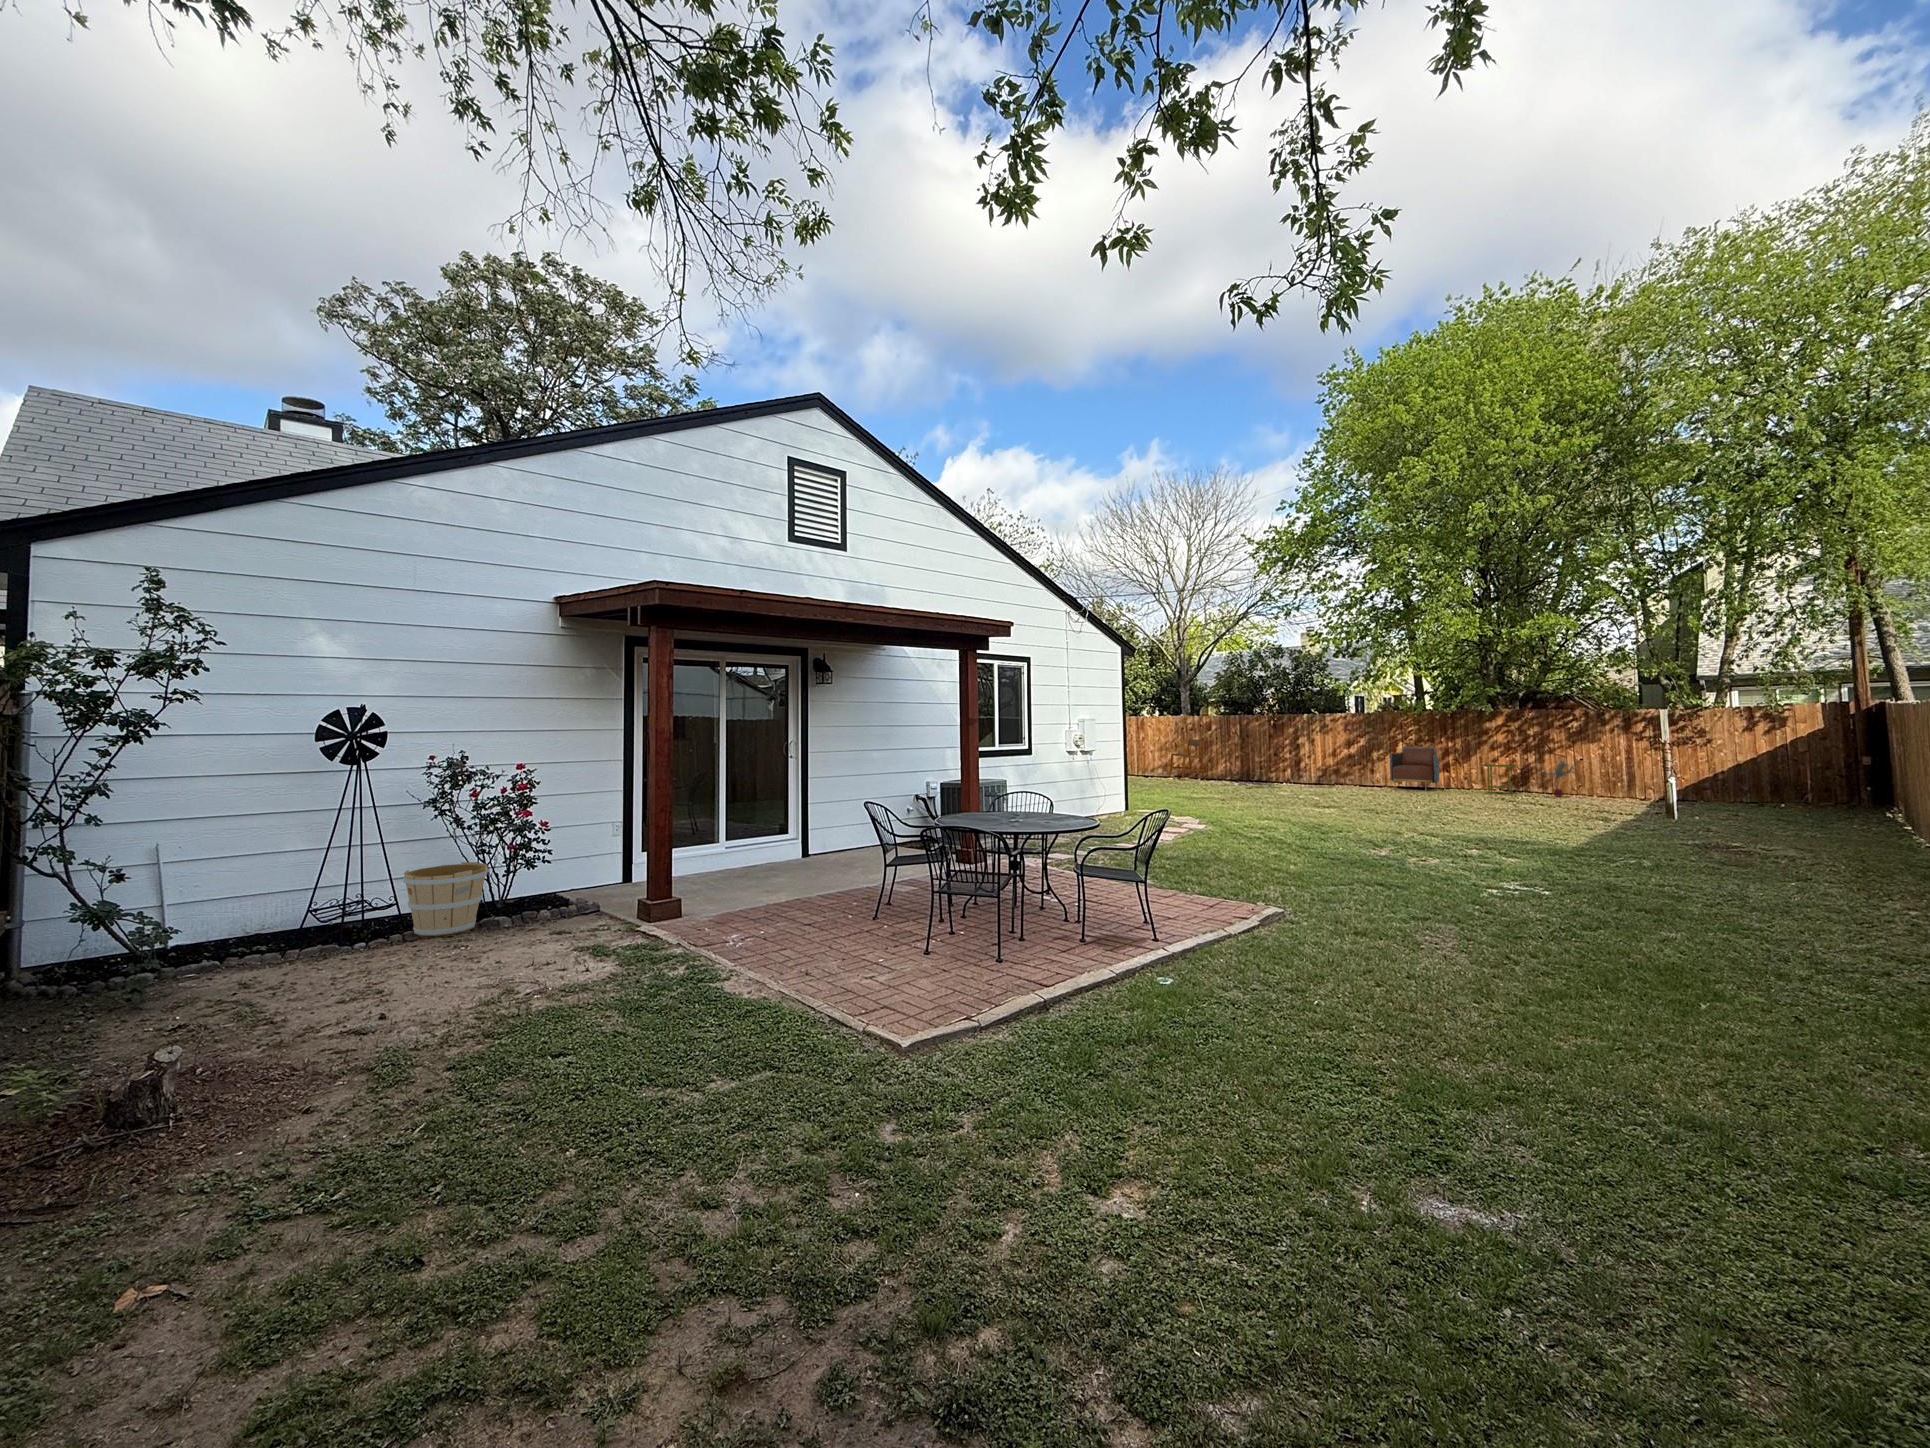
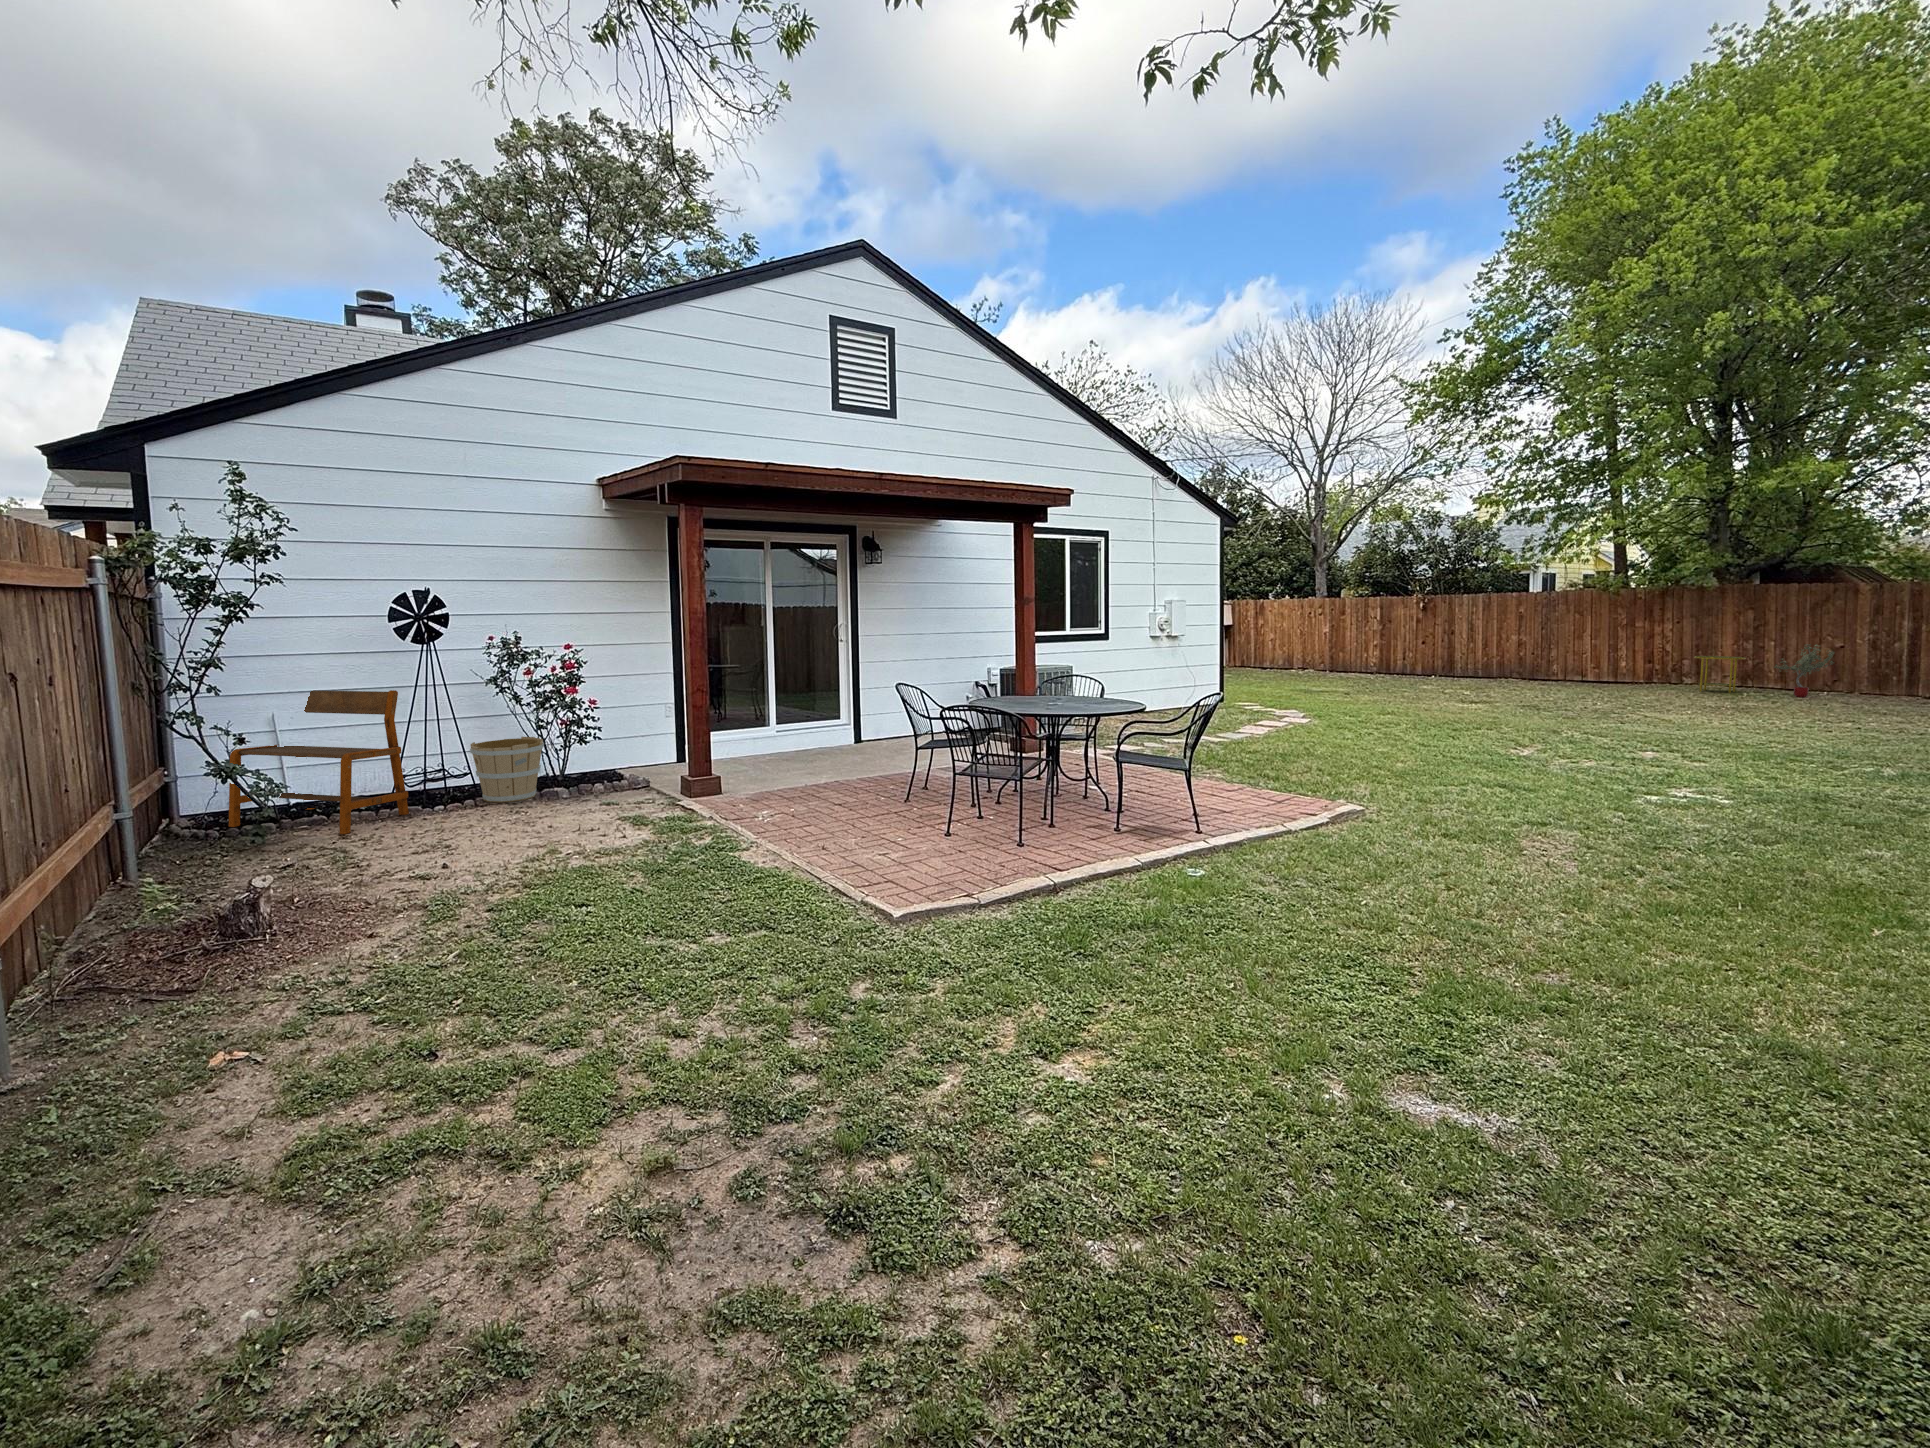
bench: present [1170,739,1205,777] -> present [229,690,409,834]
armchair: present [1390,747,1439,791] -> none [1565,634,1633,688]

